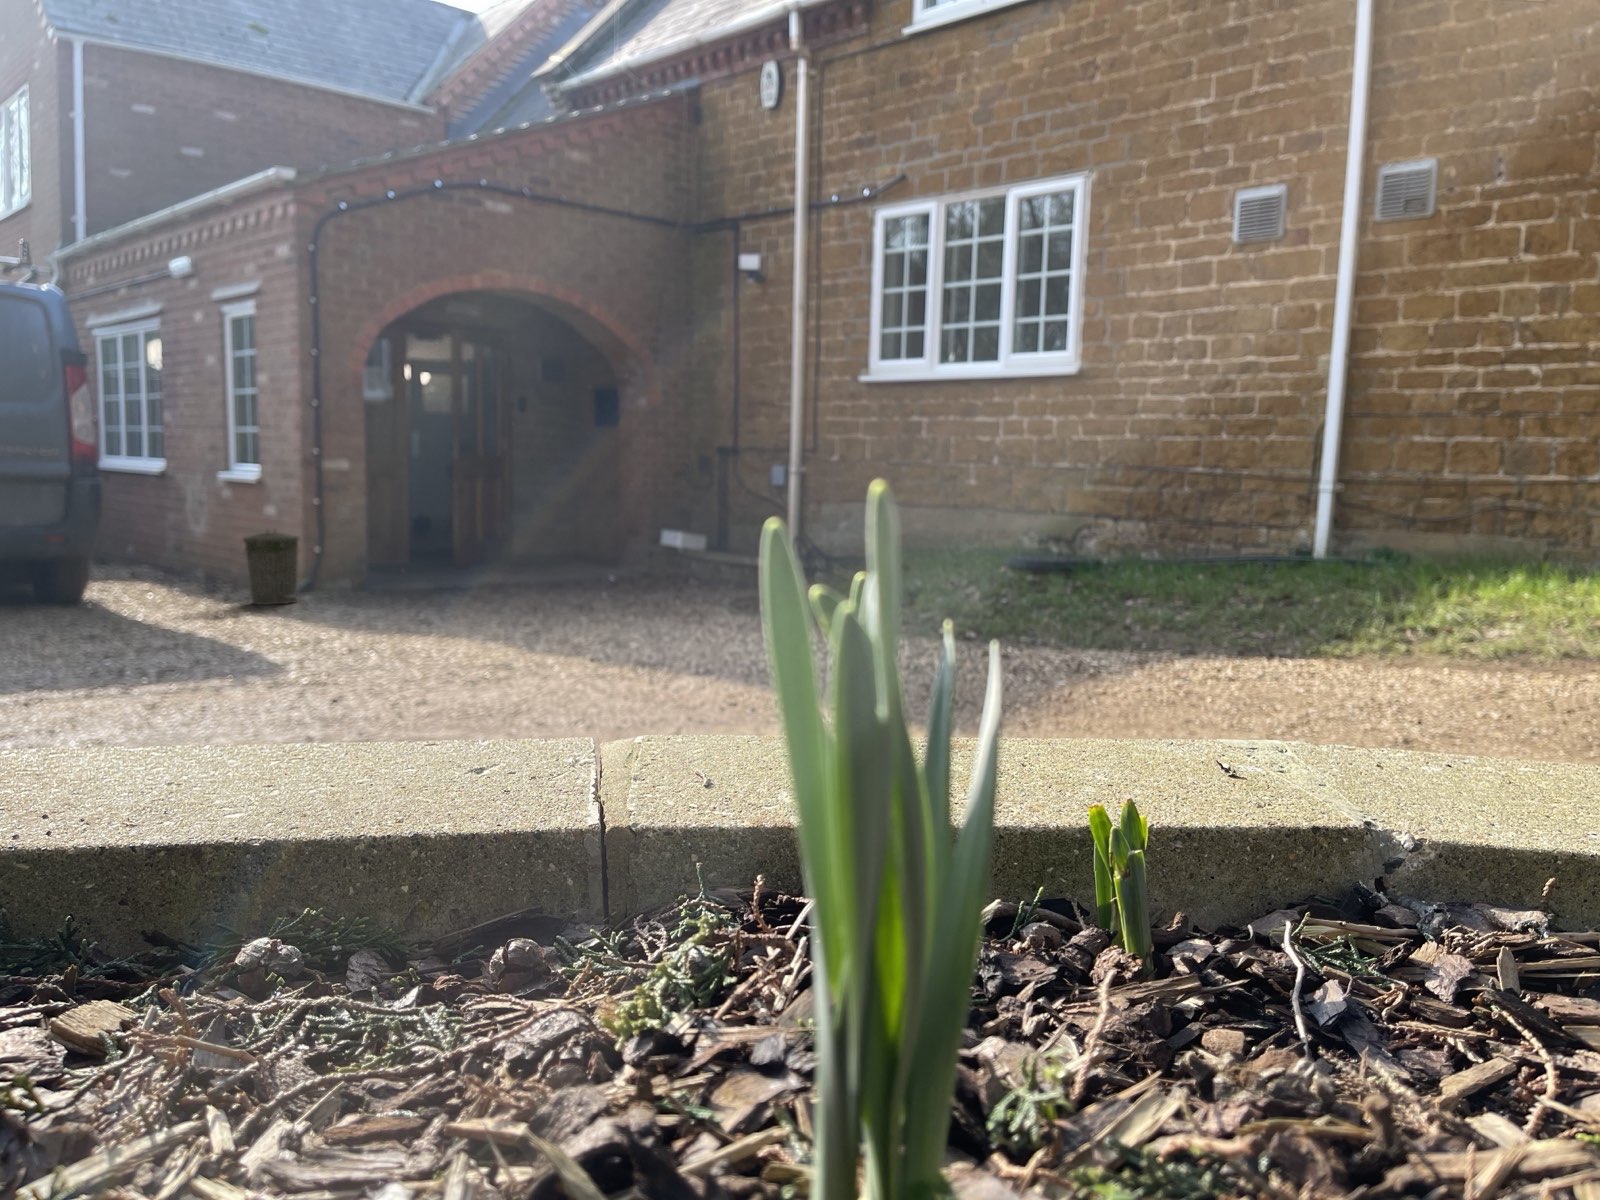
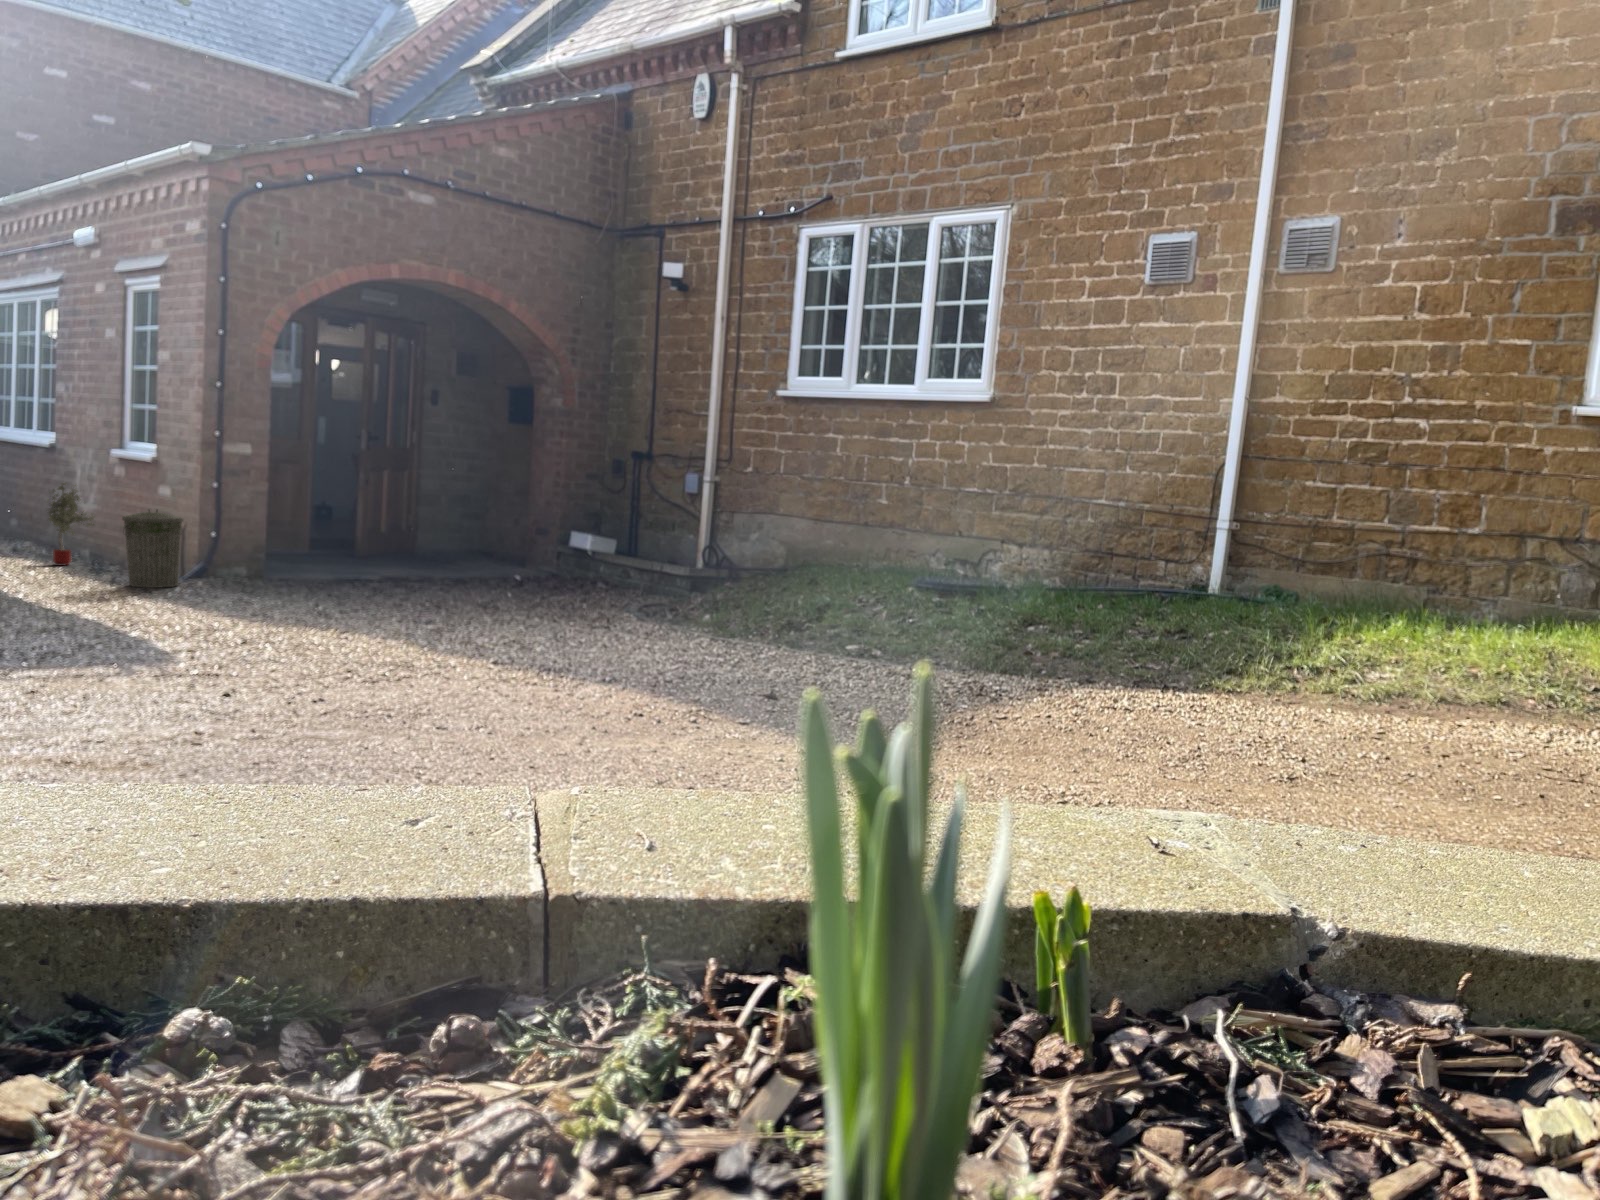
potted tree: none [173,510,222,589] -> present [48,483,94,565]

